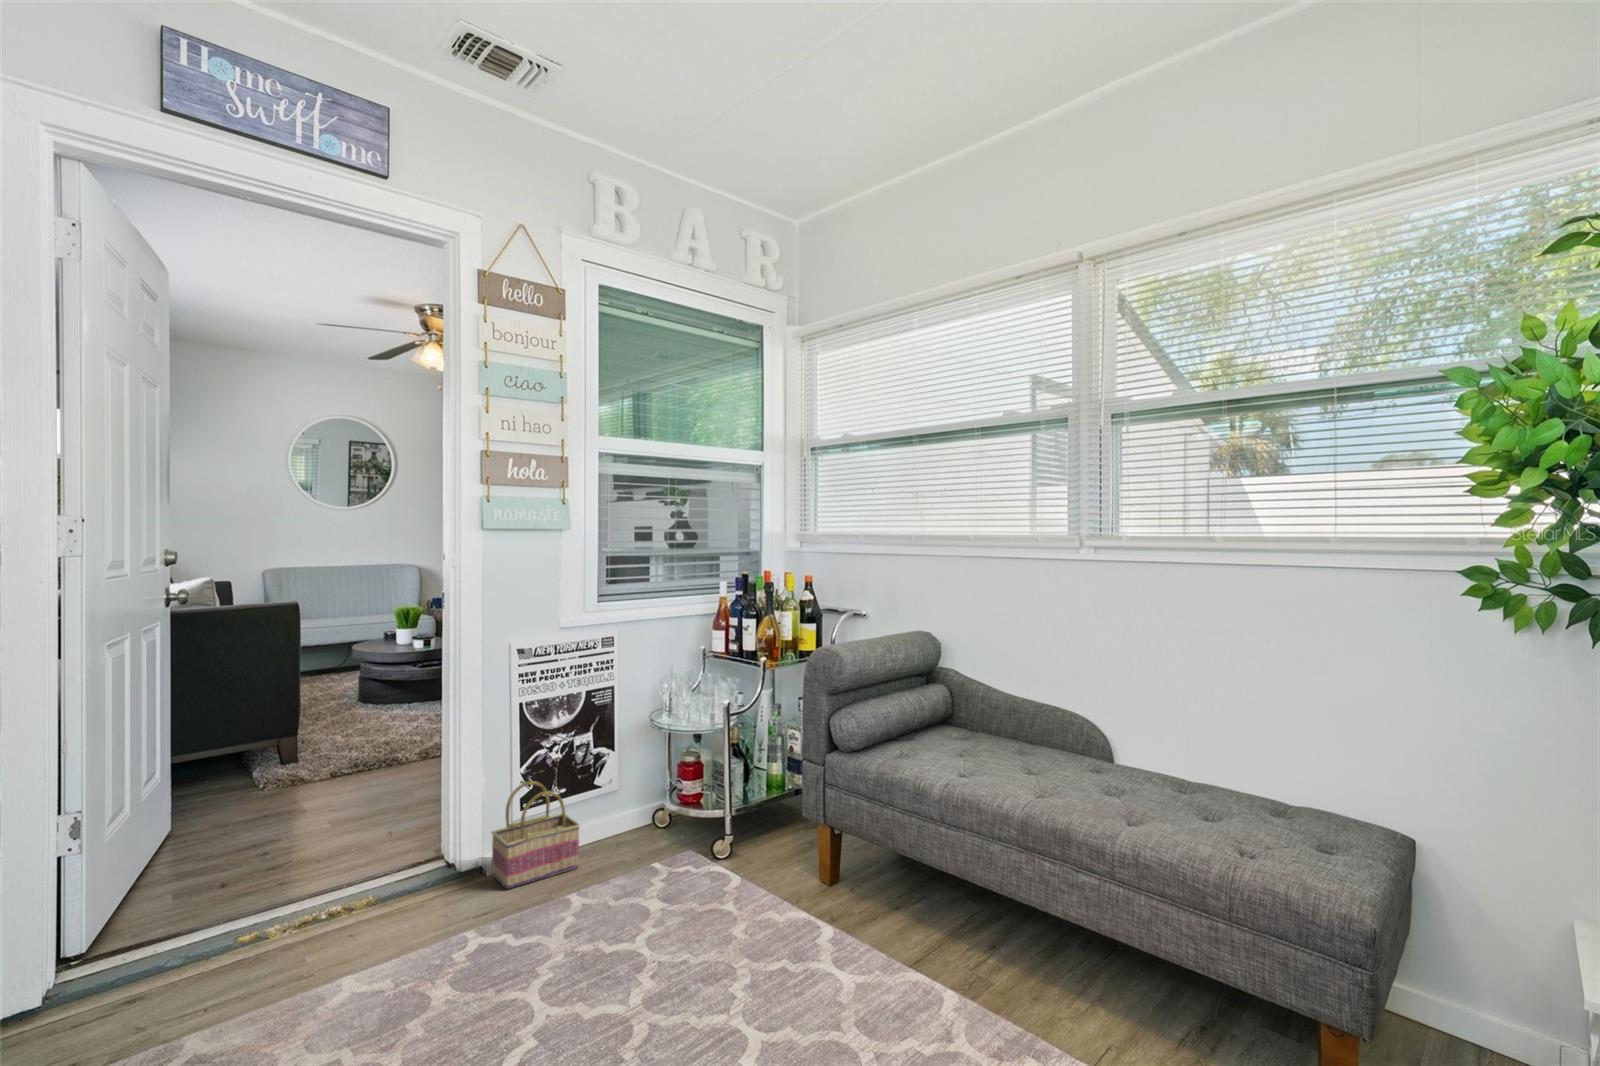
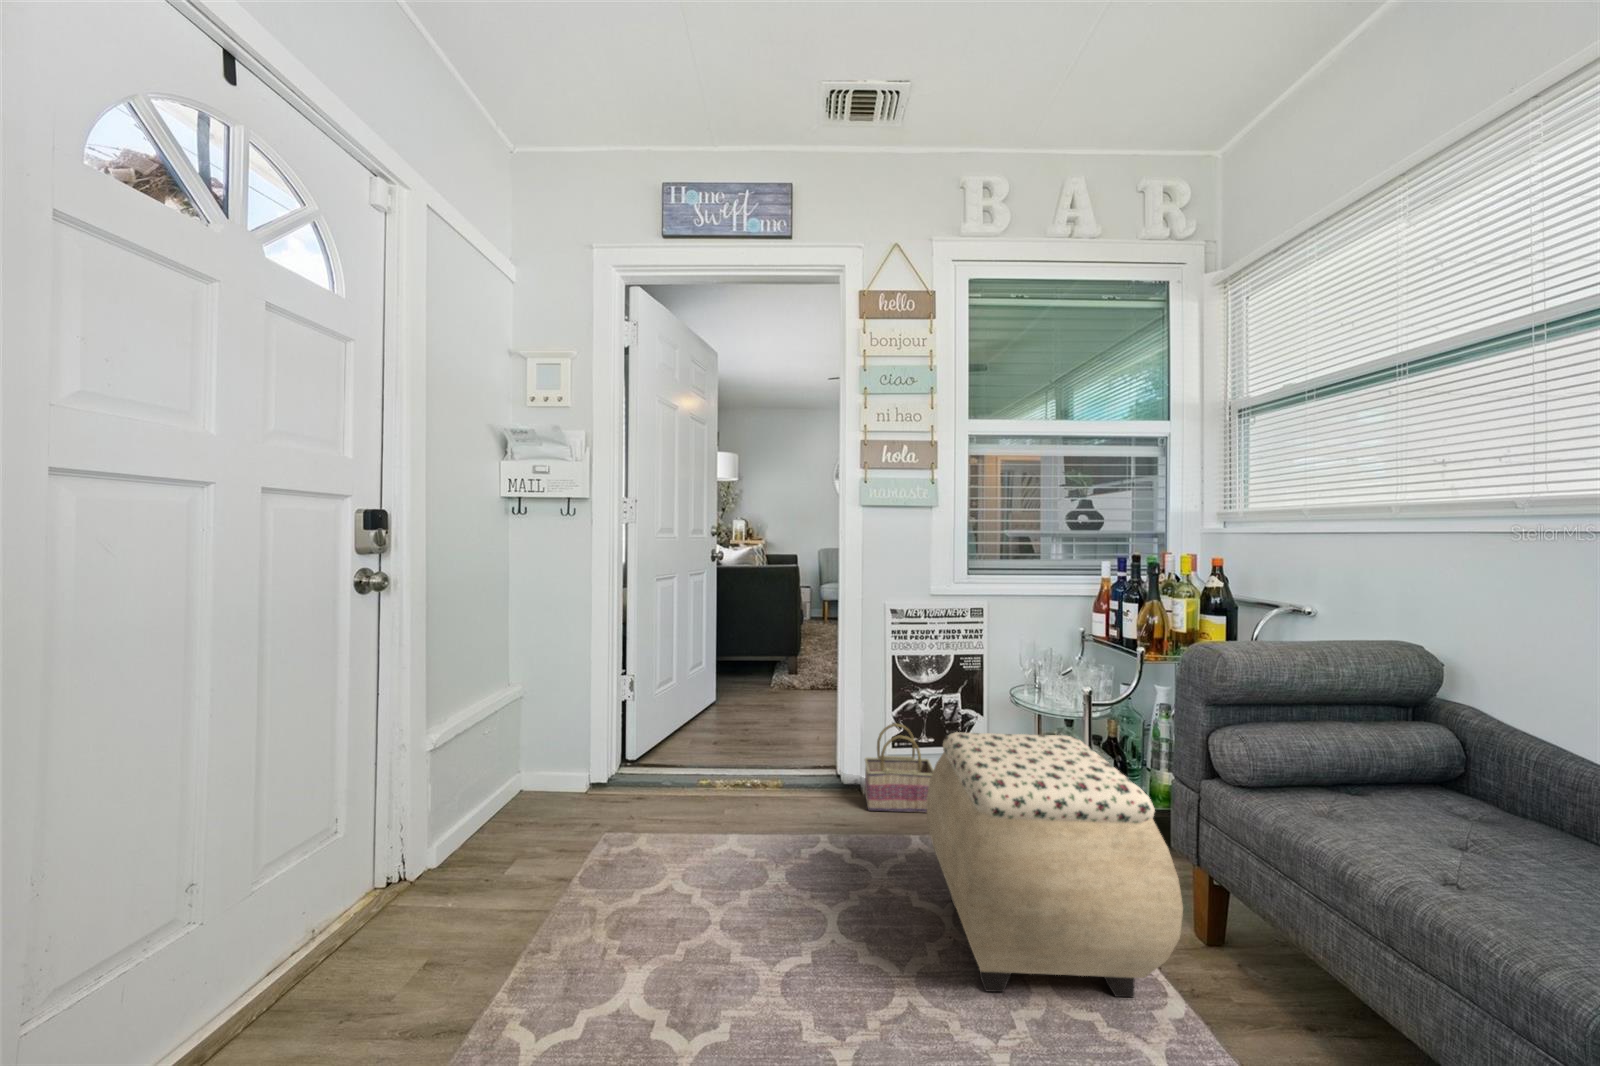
ottoman: none [608,745,836,985] -> present [926,732,1183,997]

